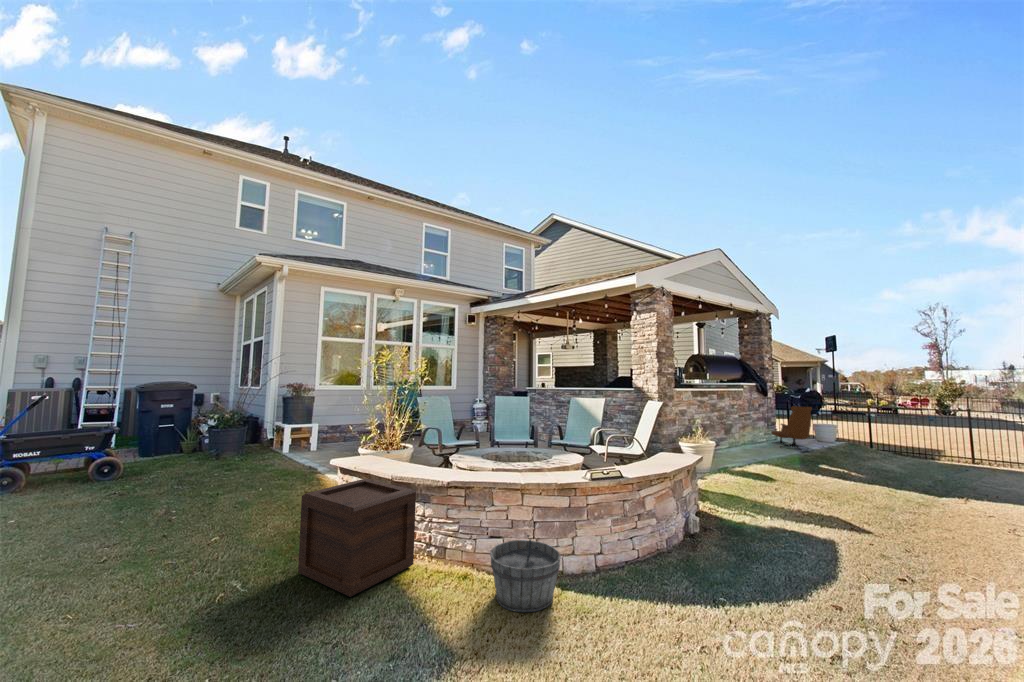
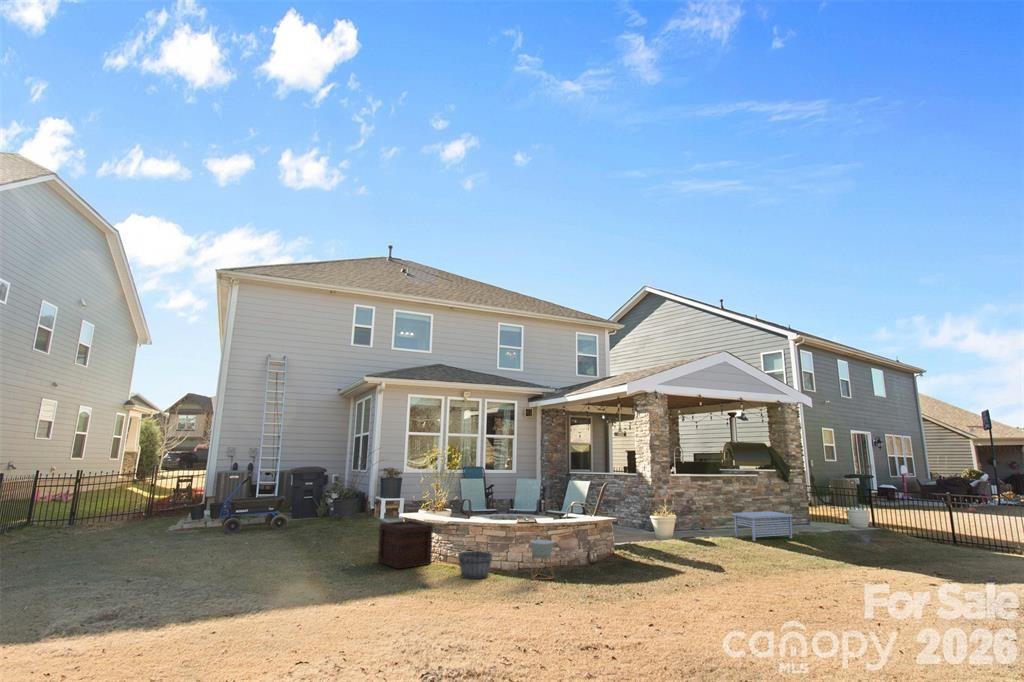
lounge chair: present [771,406,812,448] -> none [818,494,848,538]
storage bench: none [718,426,774,461] -> present [732,511,793,541]
planter: none [621,508,670,592] -> present [530,540,555,579]

